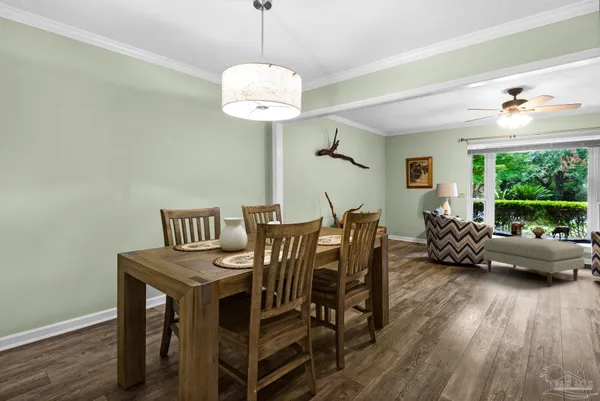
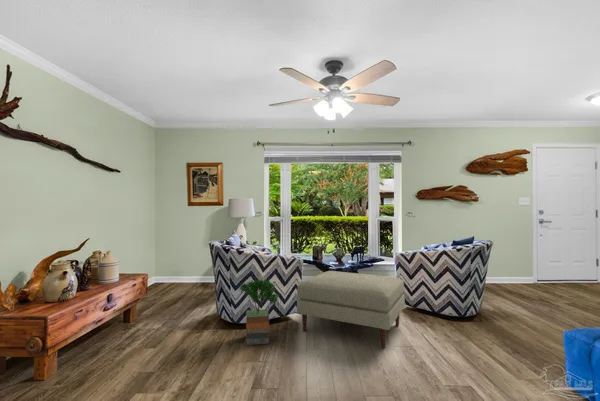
potted tree: none [442,234,470,272] -> present [240,280,279,345]

